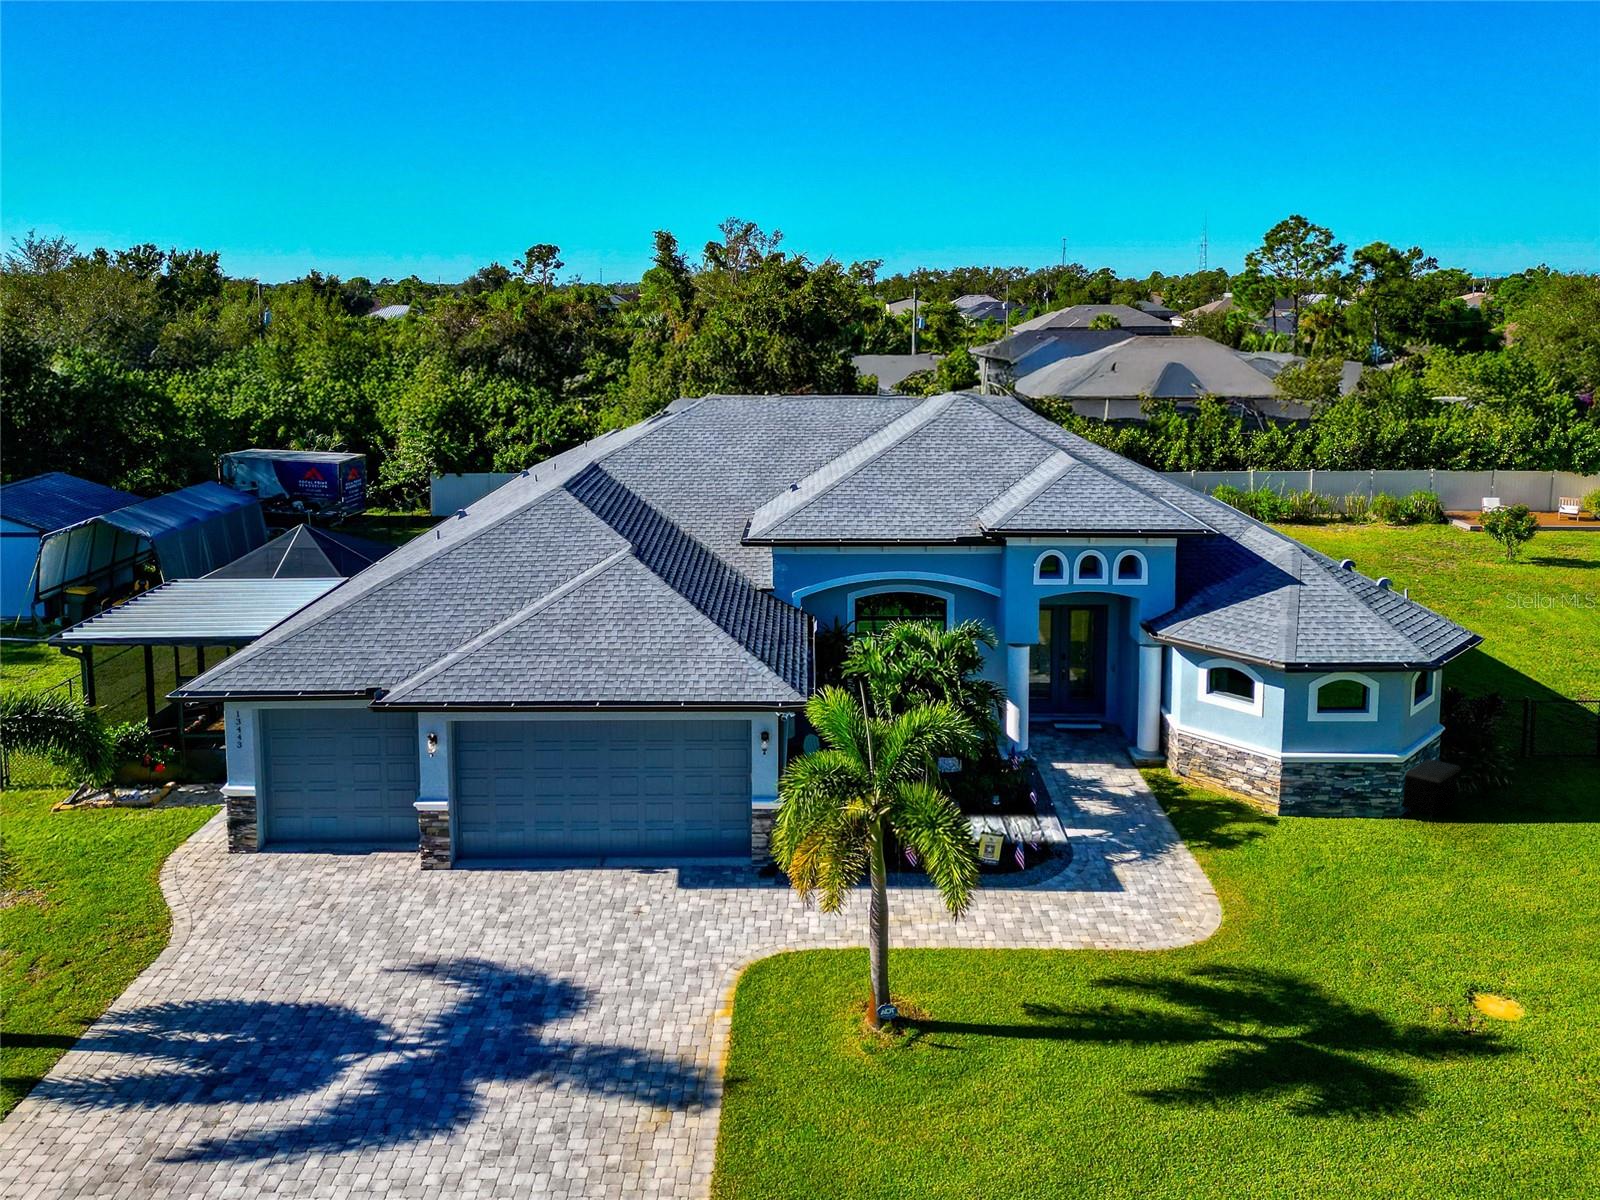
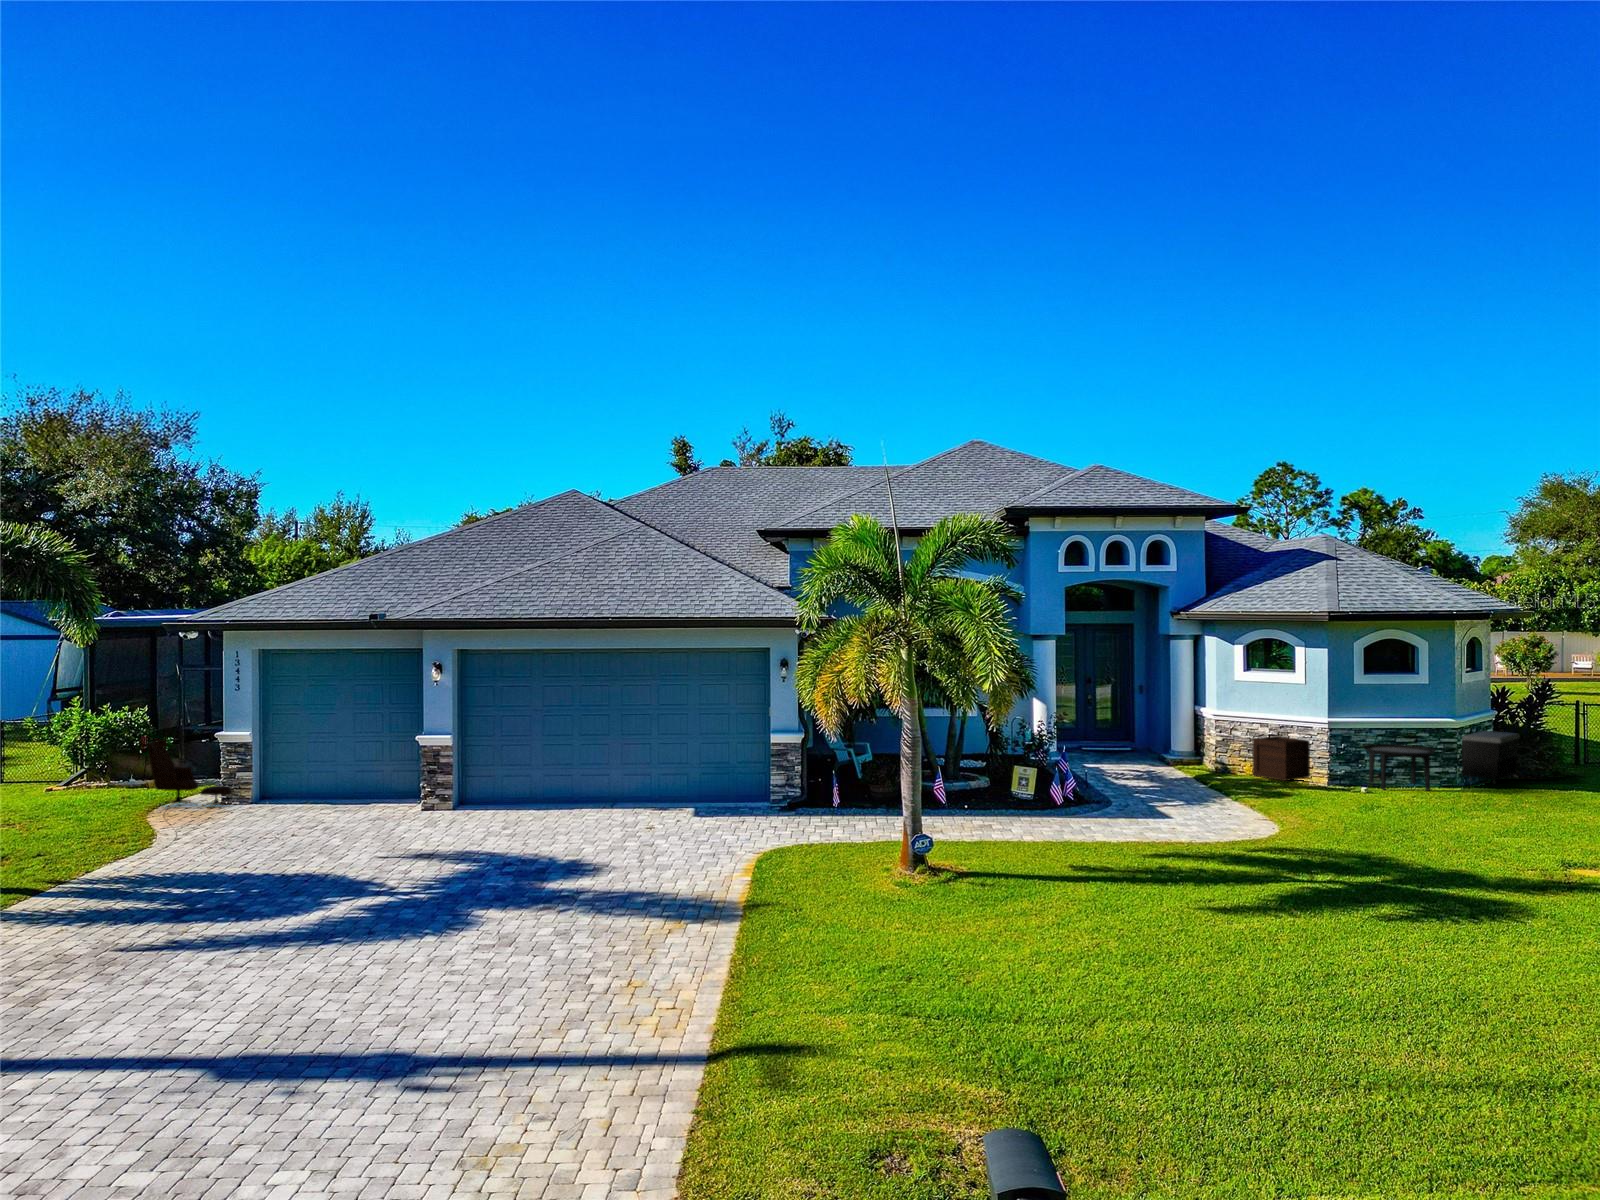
wooden crate: none [1207,761,1263,812] -> present [1253,736,1310,781]
round table: none [1310,779,1378,833] -> present [1363,744,1436,791]
lounge chair: none [157,797,241,867] -> present [147,740,232,806]

